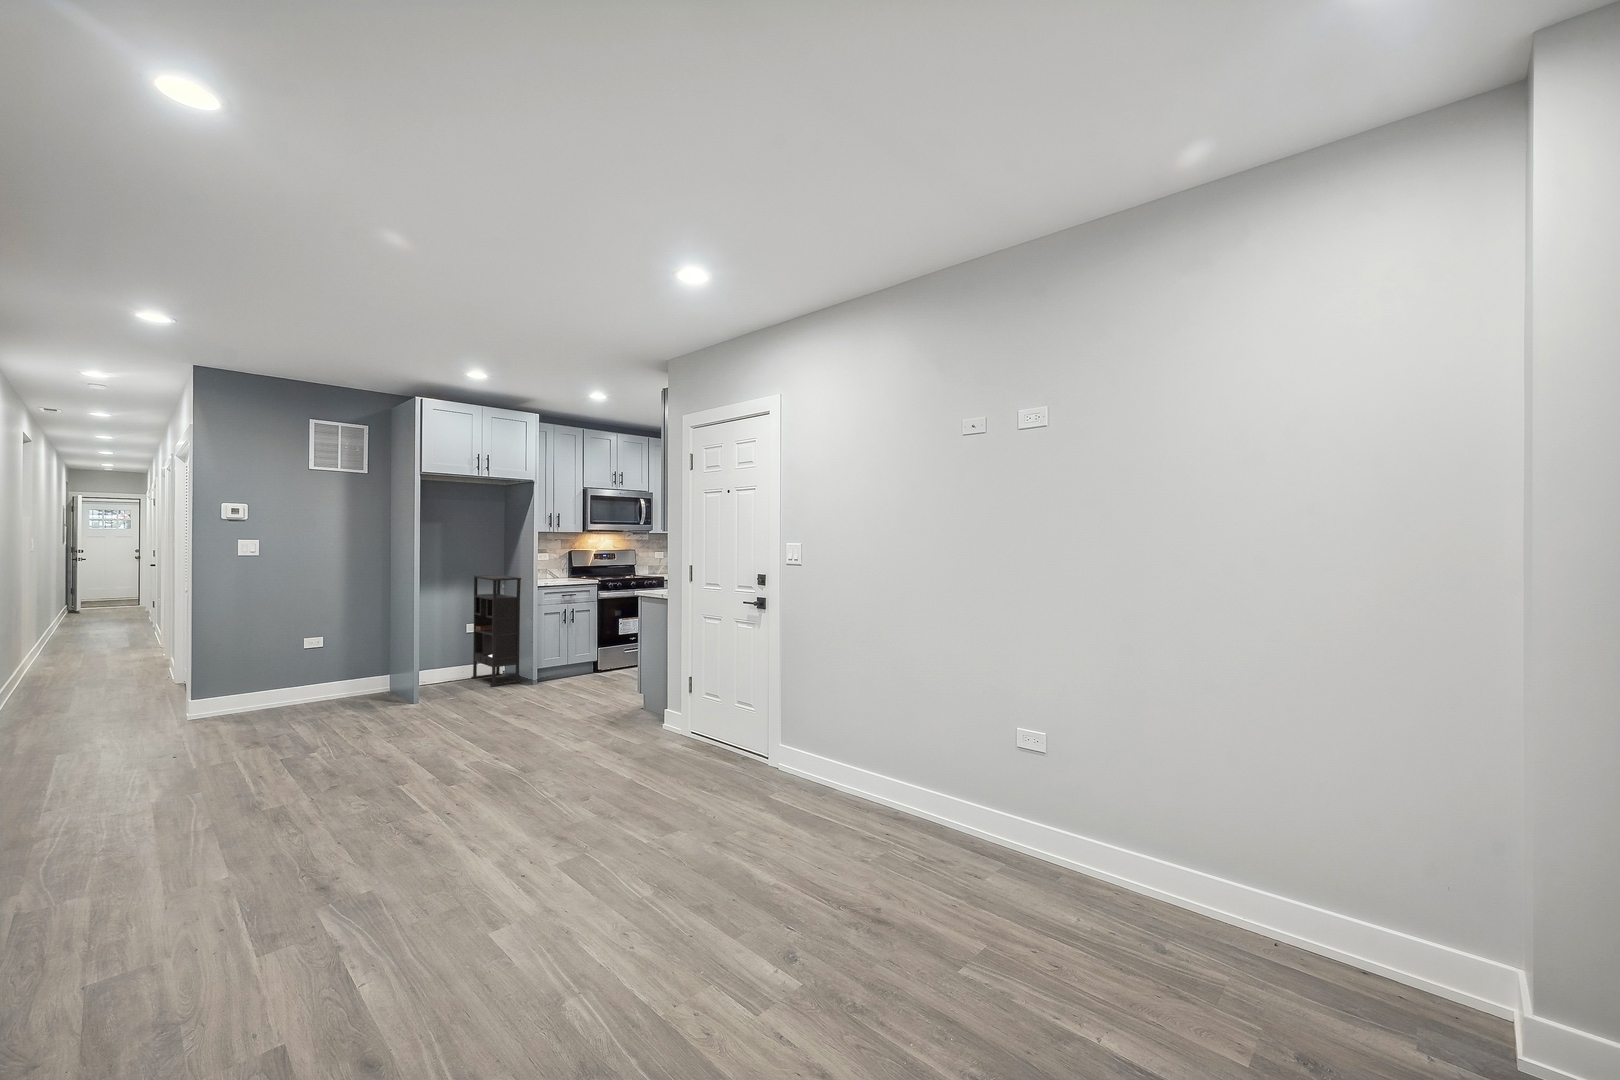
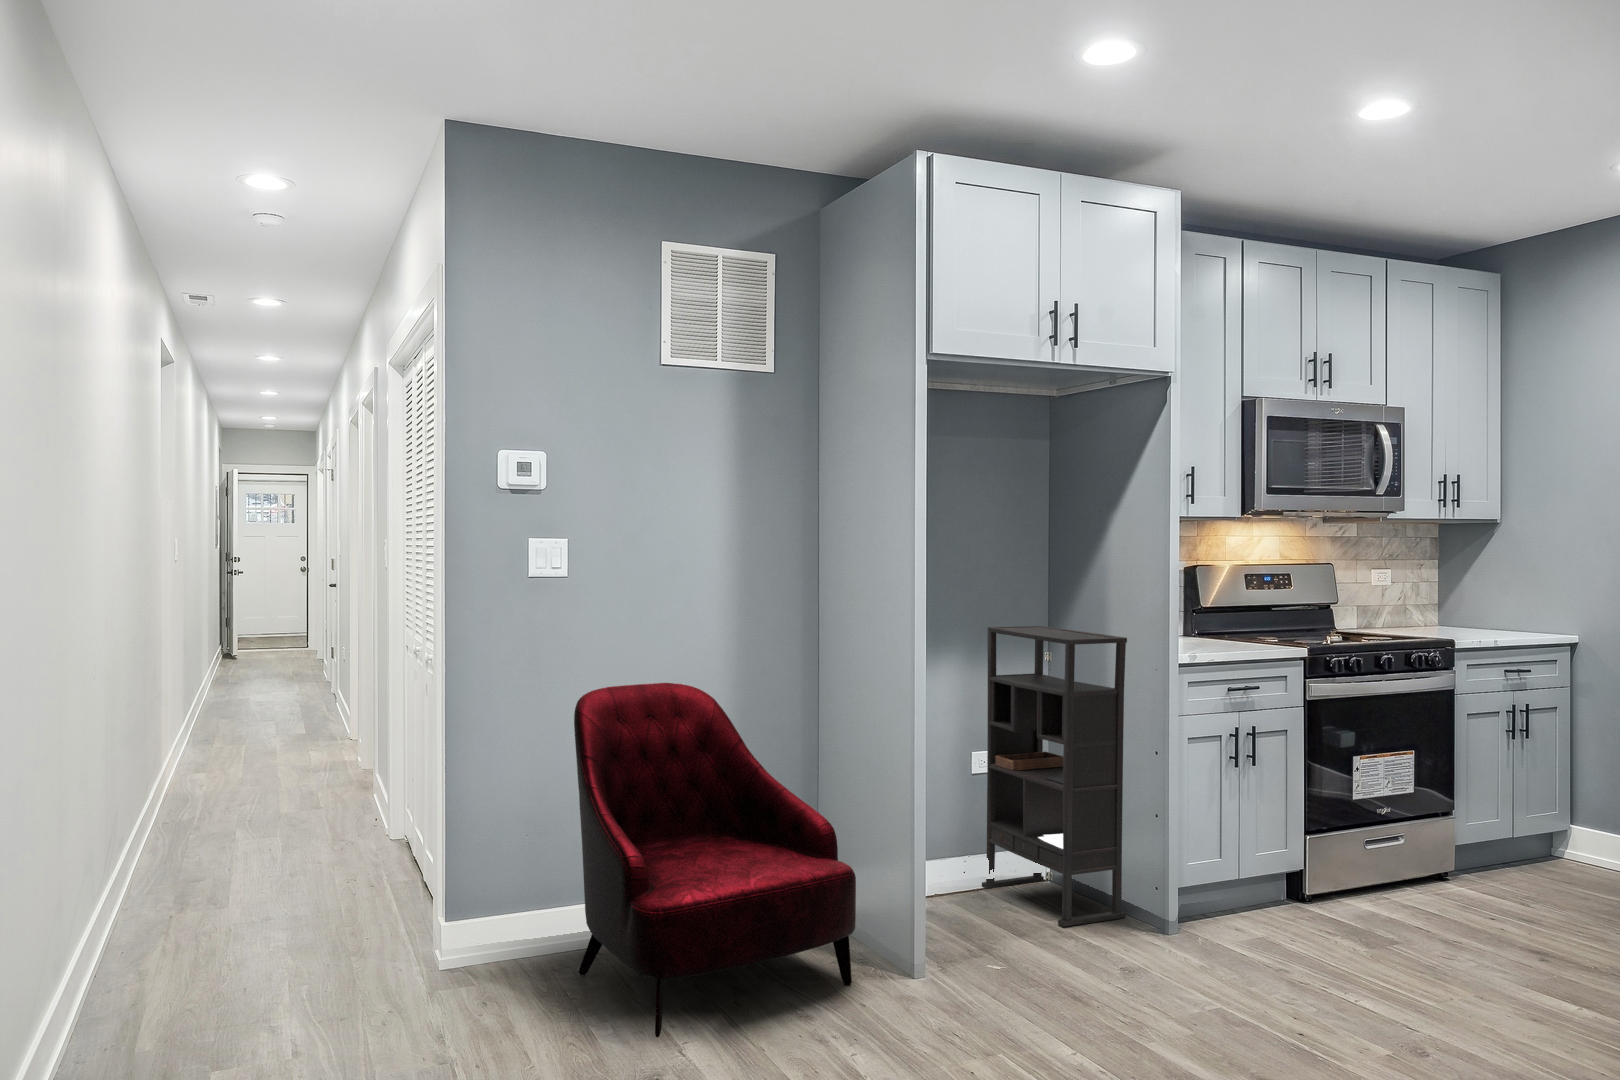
armchair: none [261,599,387,726] -> present [574,683,856,1037]

